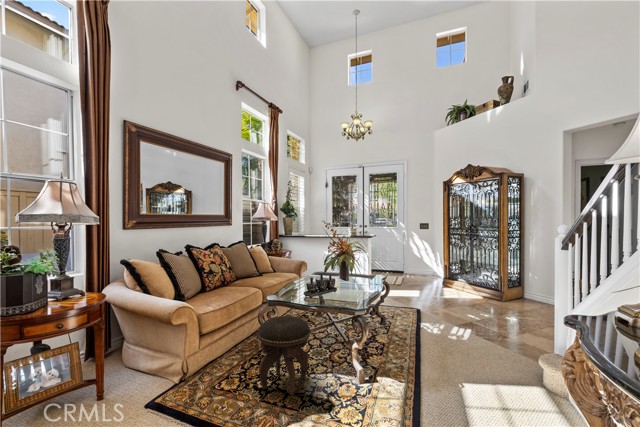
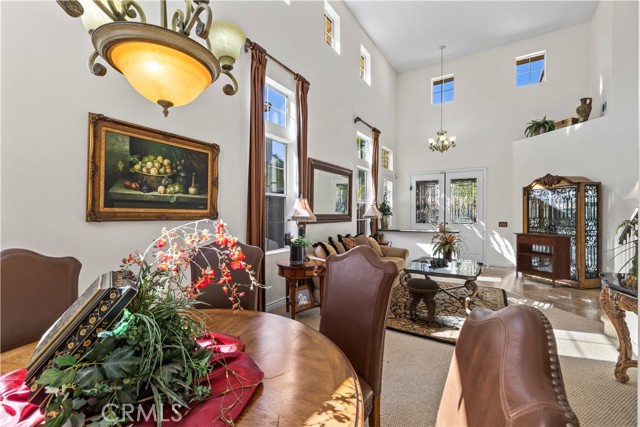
console table: none [432,235,496,302] -> present [514,233,573,288]

